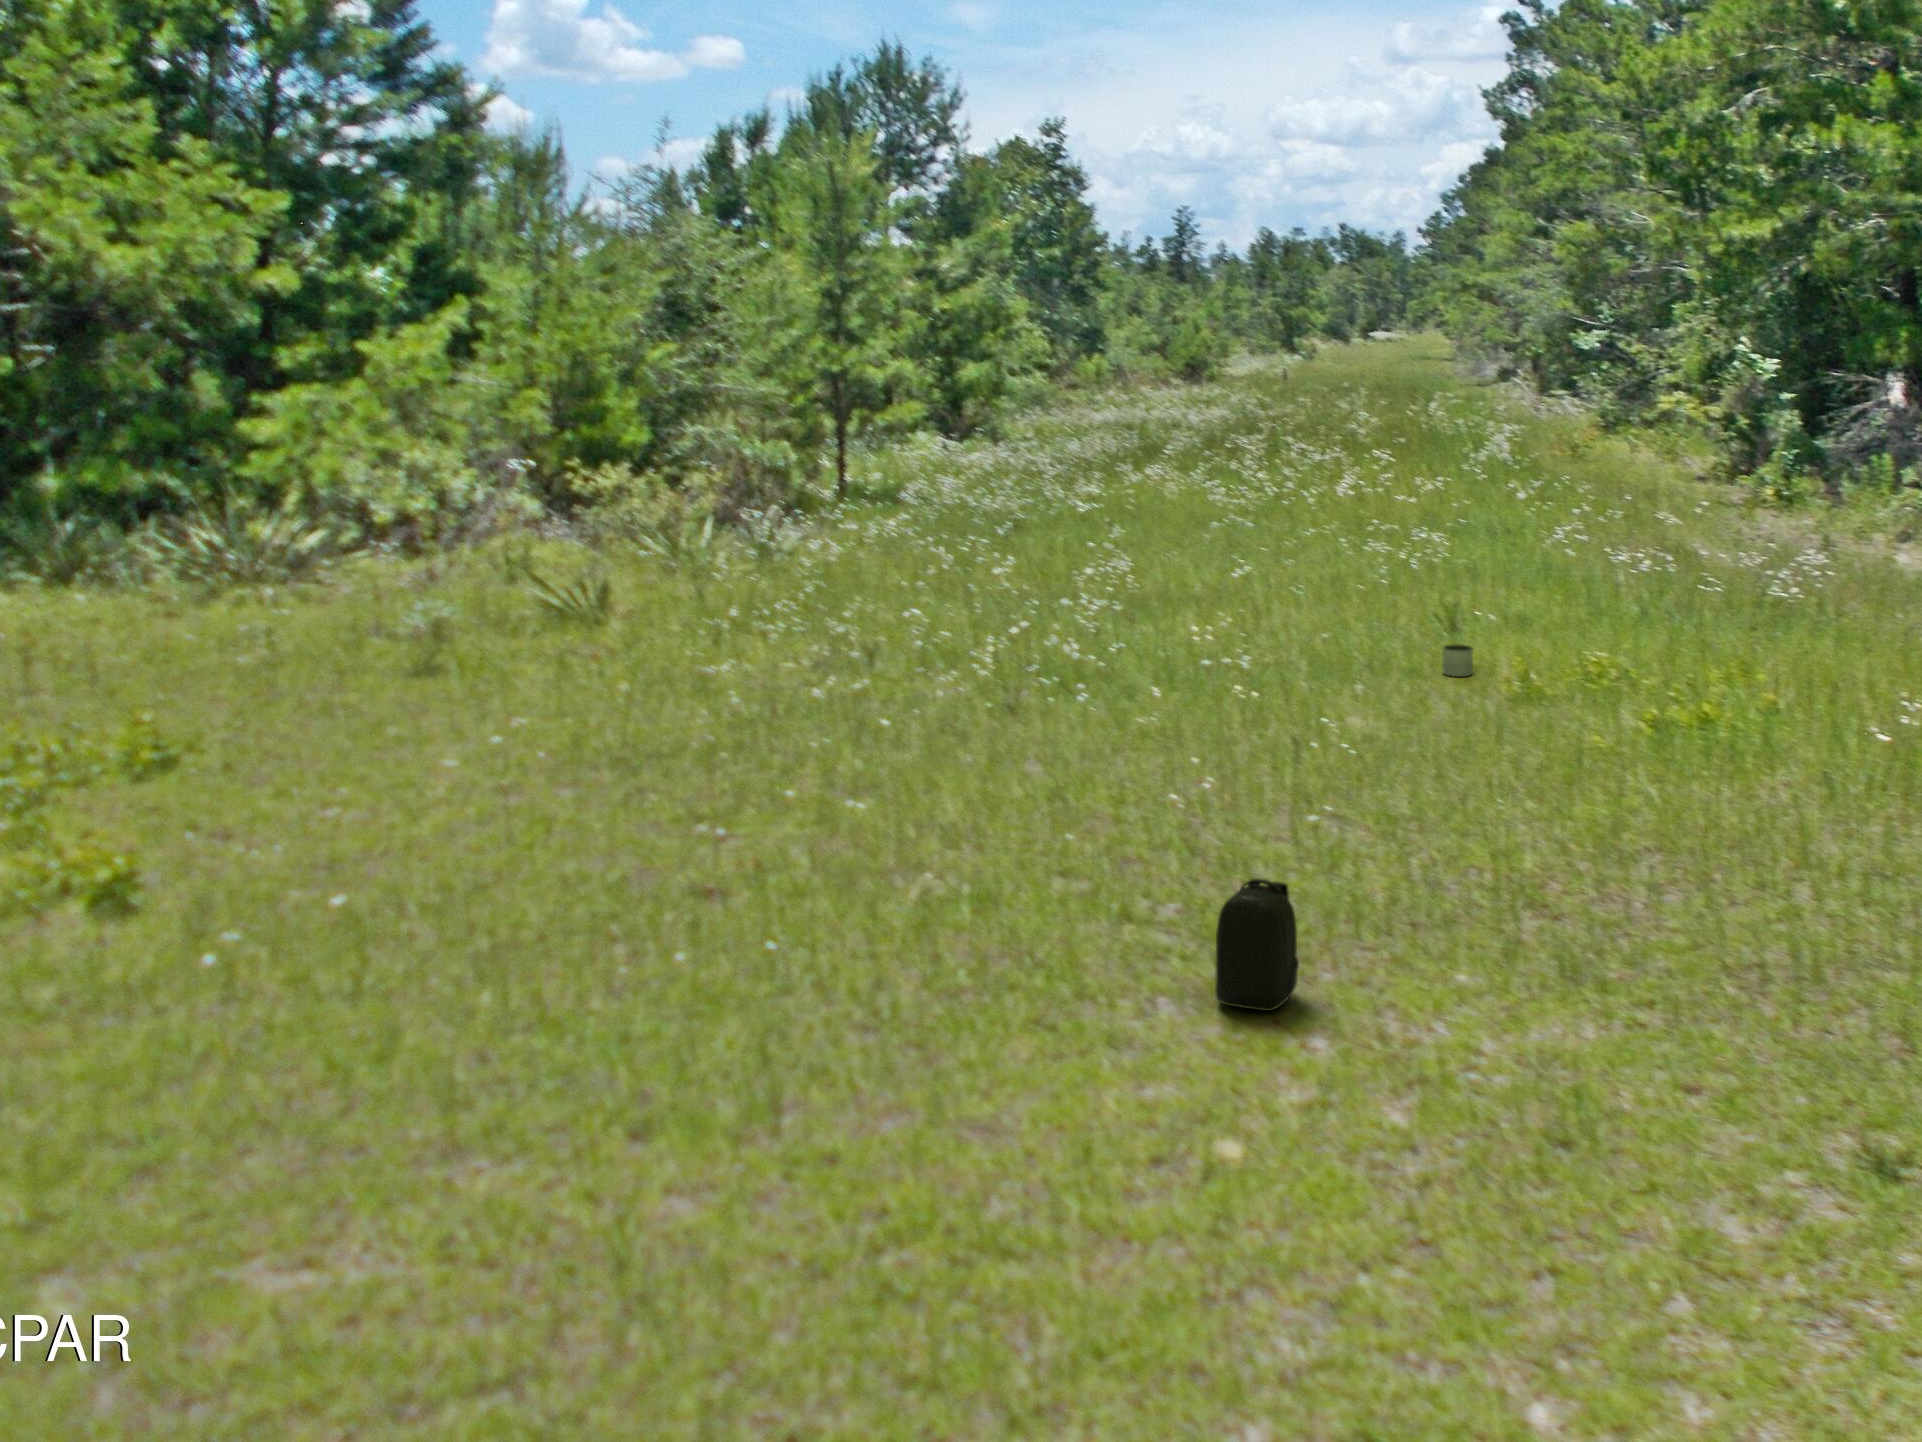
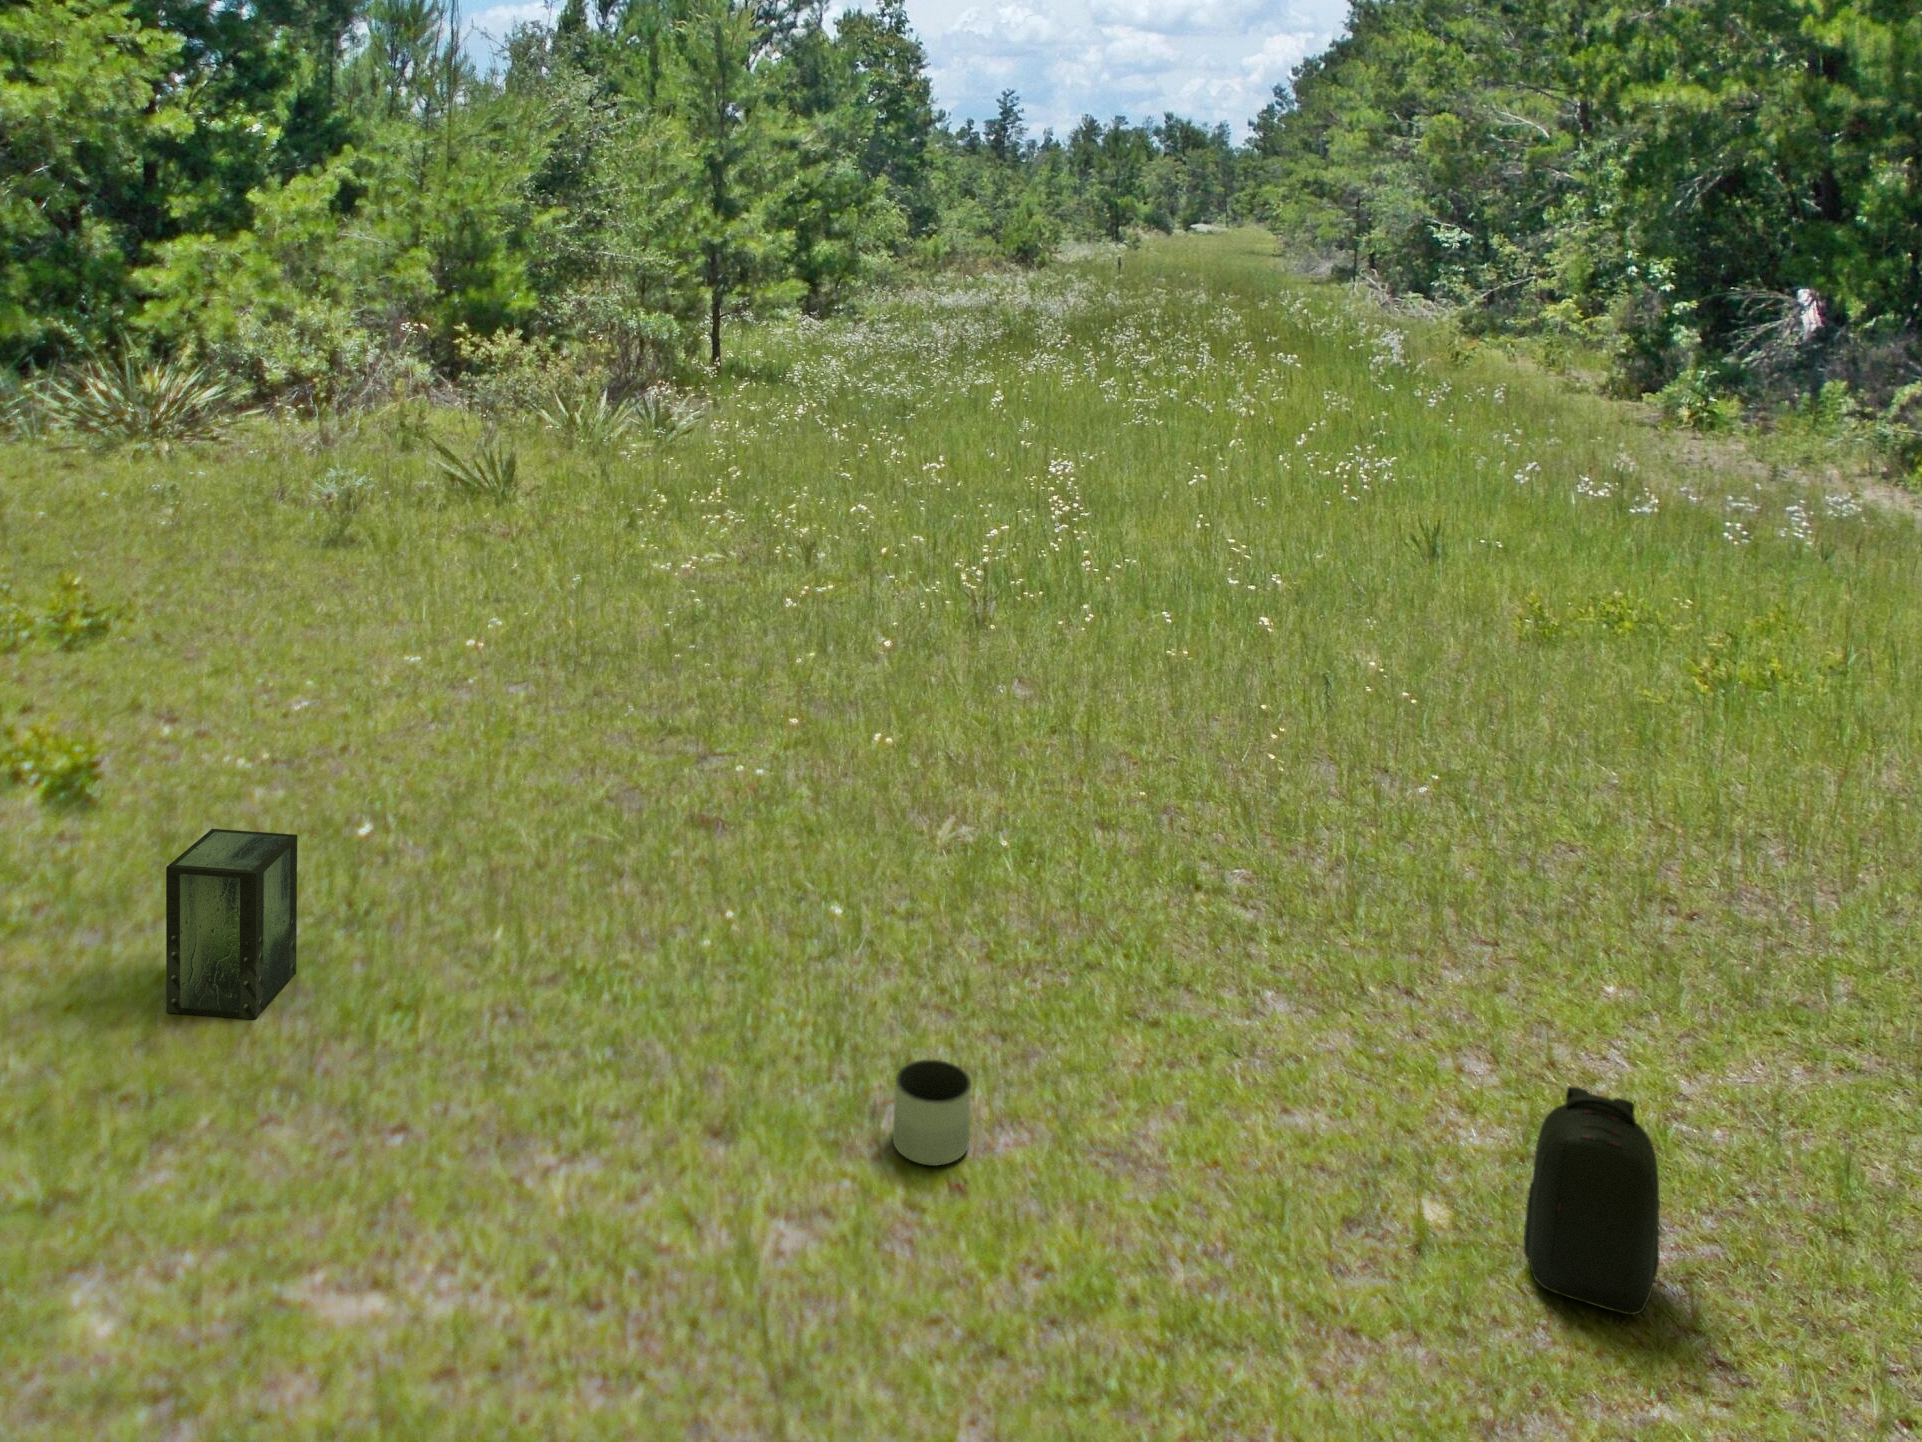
planter: present [1443,645,1473,677] -> present [893,1060,971,1166]
storage box: none [283,811,386,945] -> present [166,829,297,1020]

